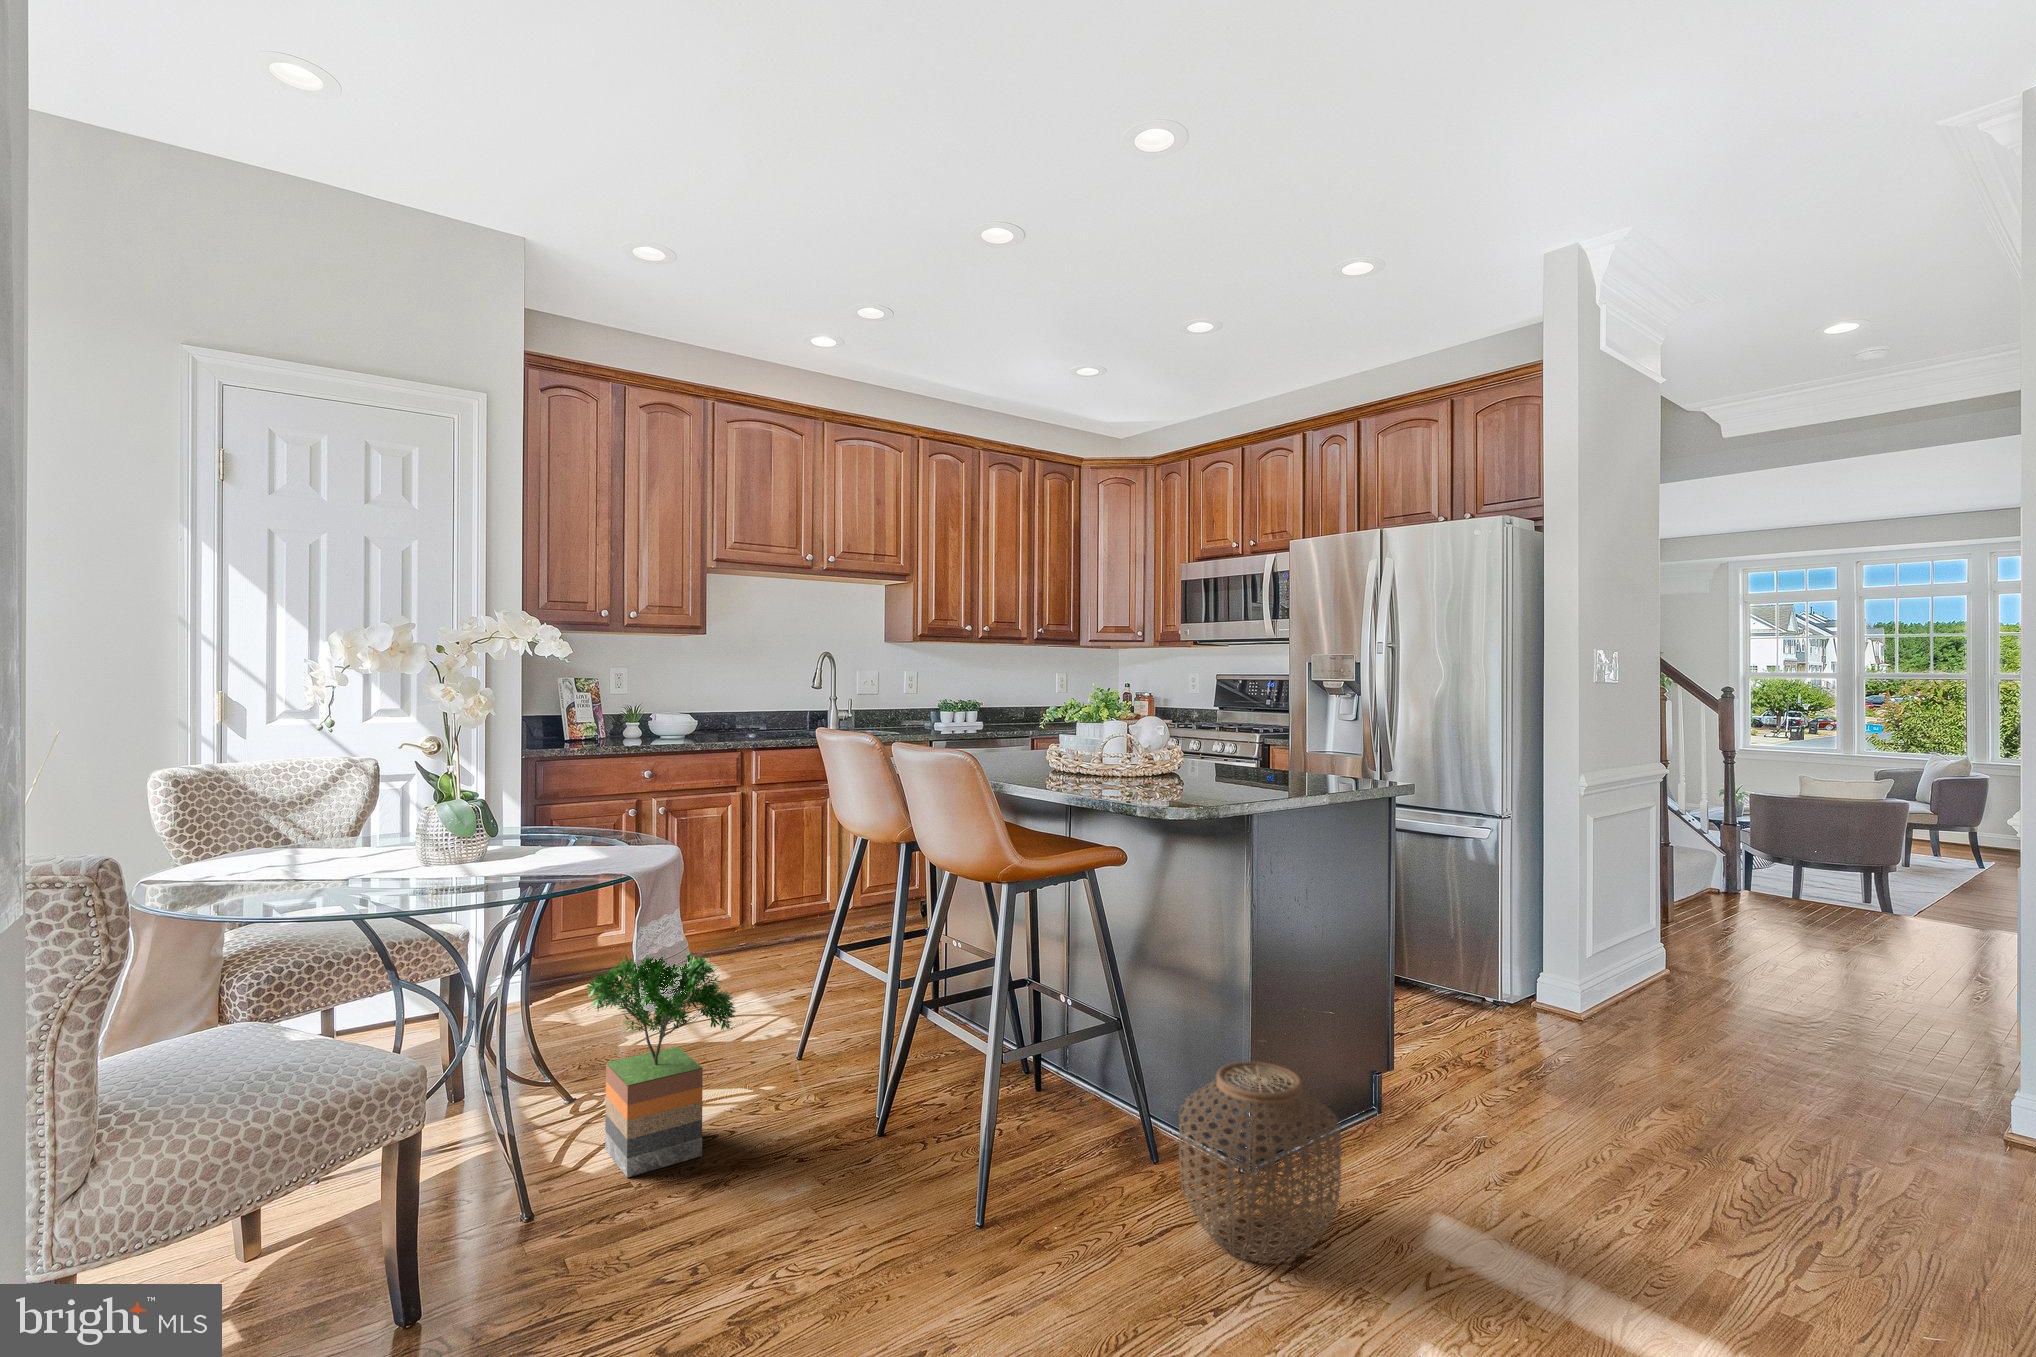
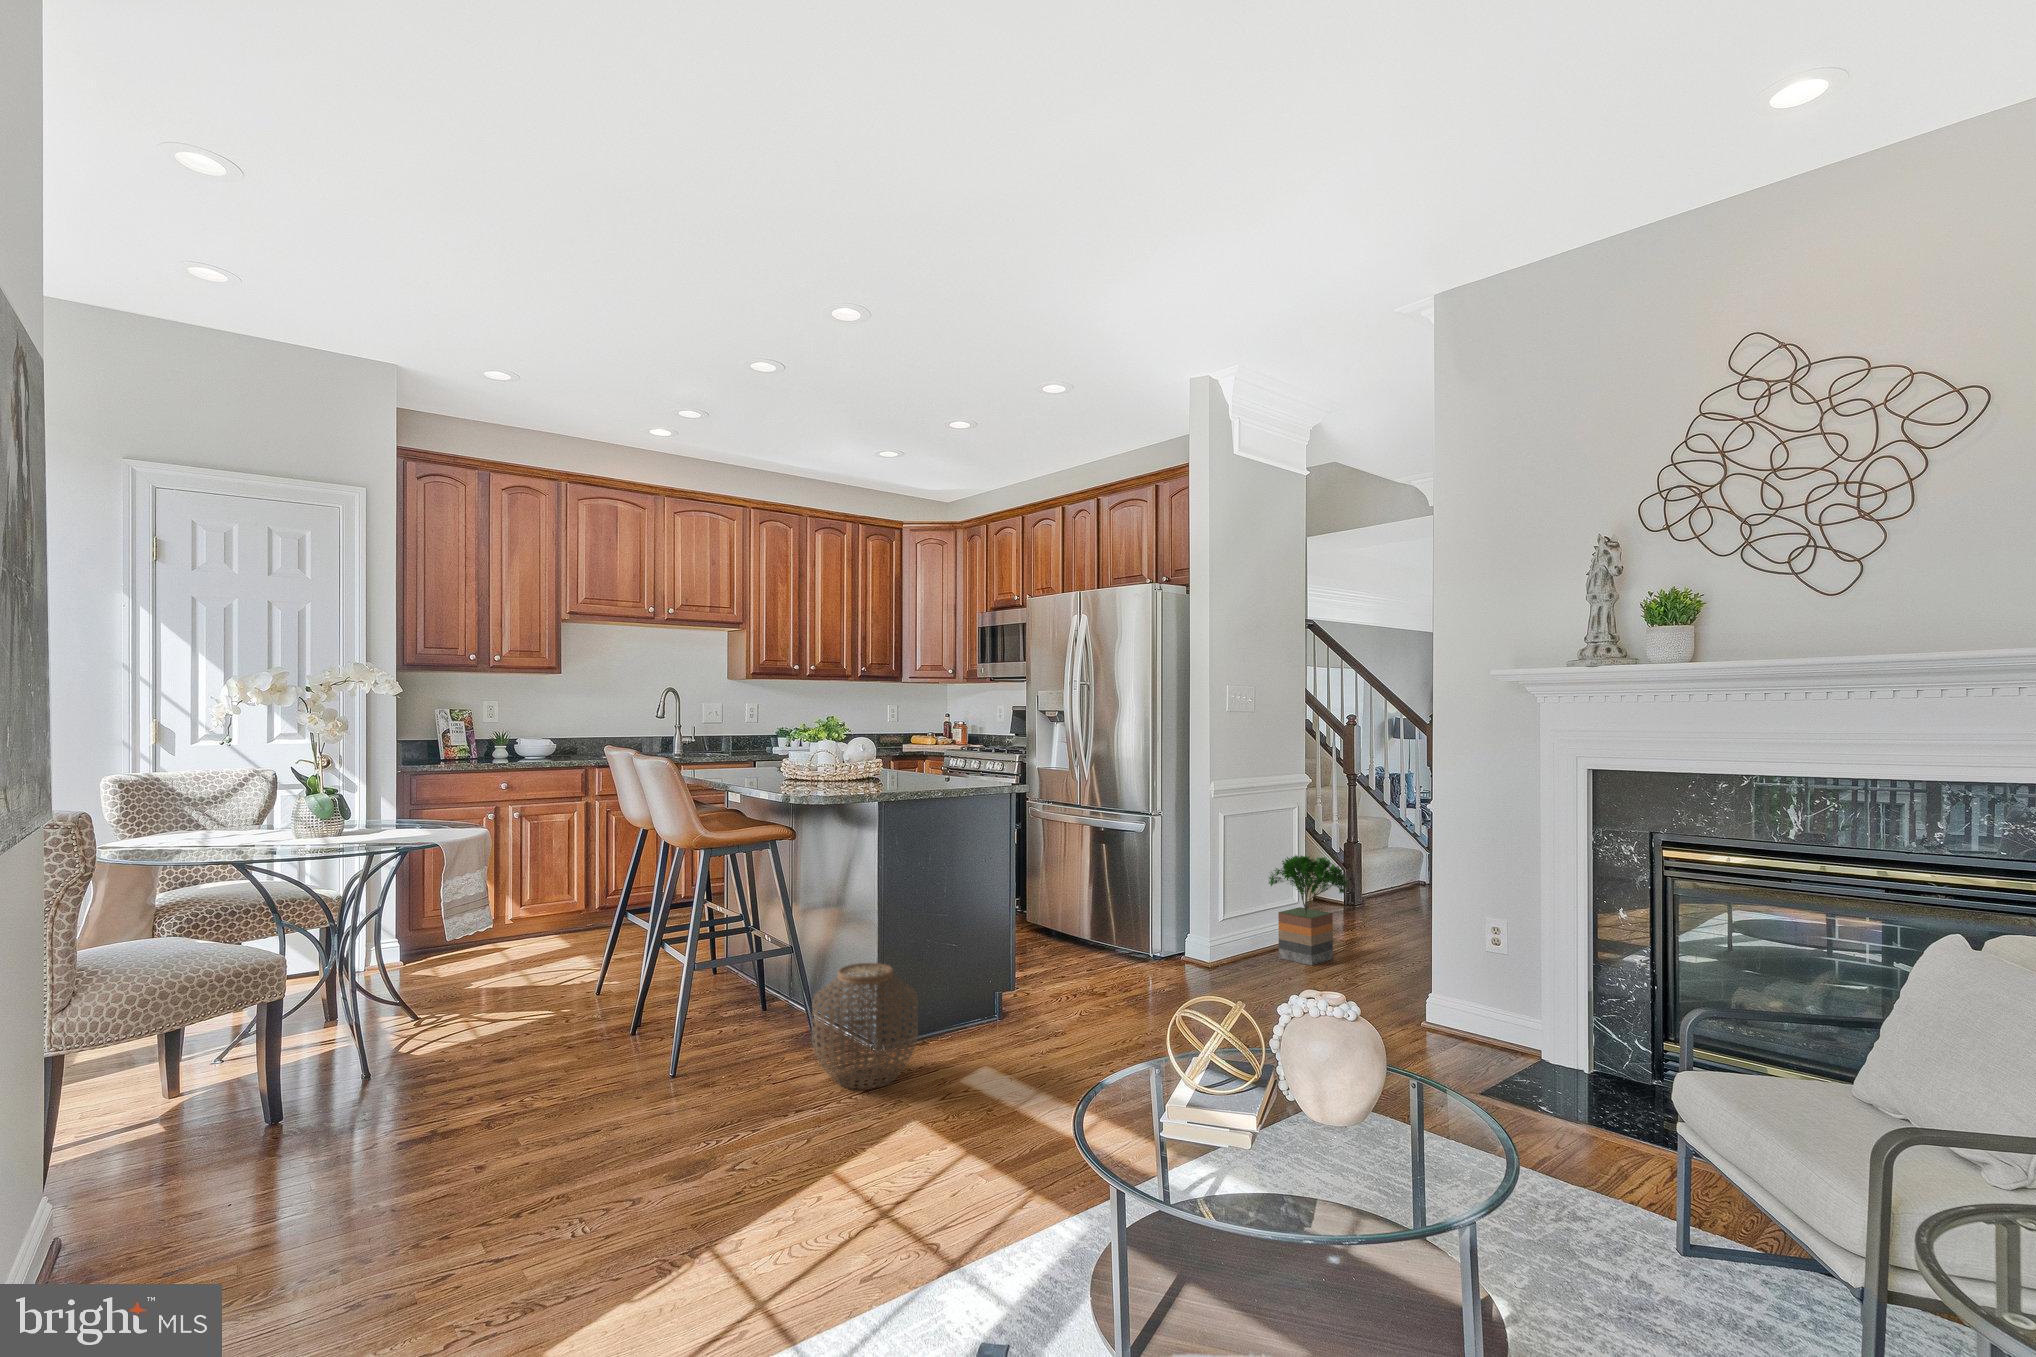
potted tree: present [586,952,736,1177] -> present [1269,855,1349,965]

